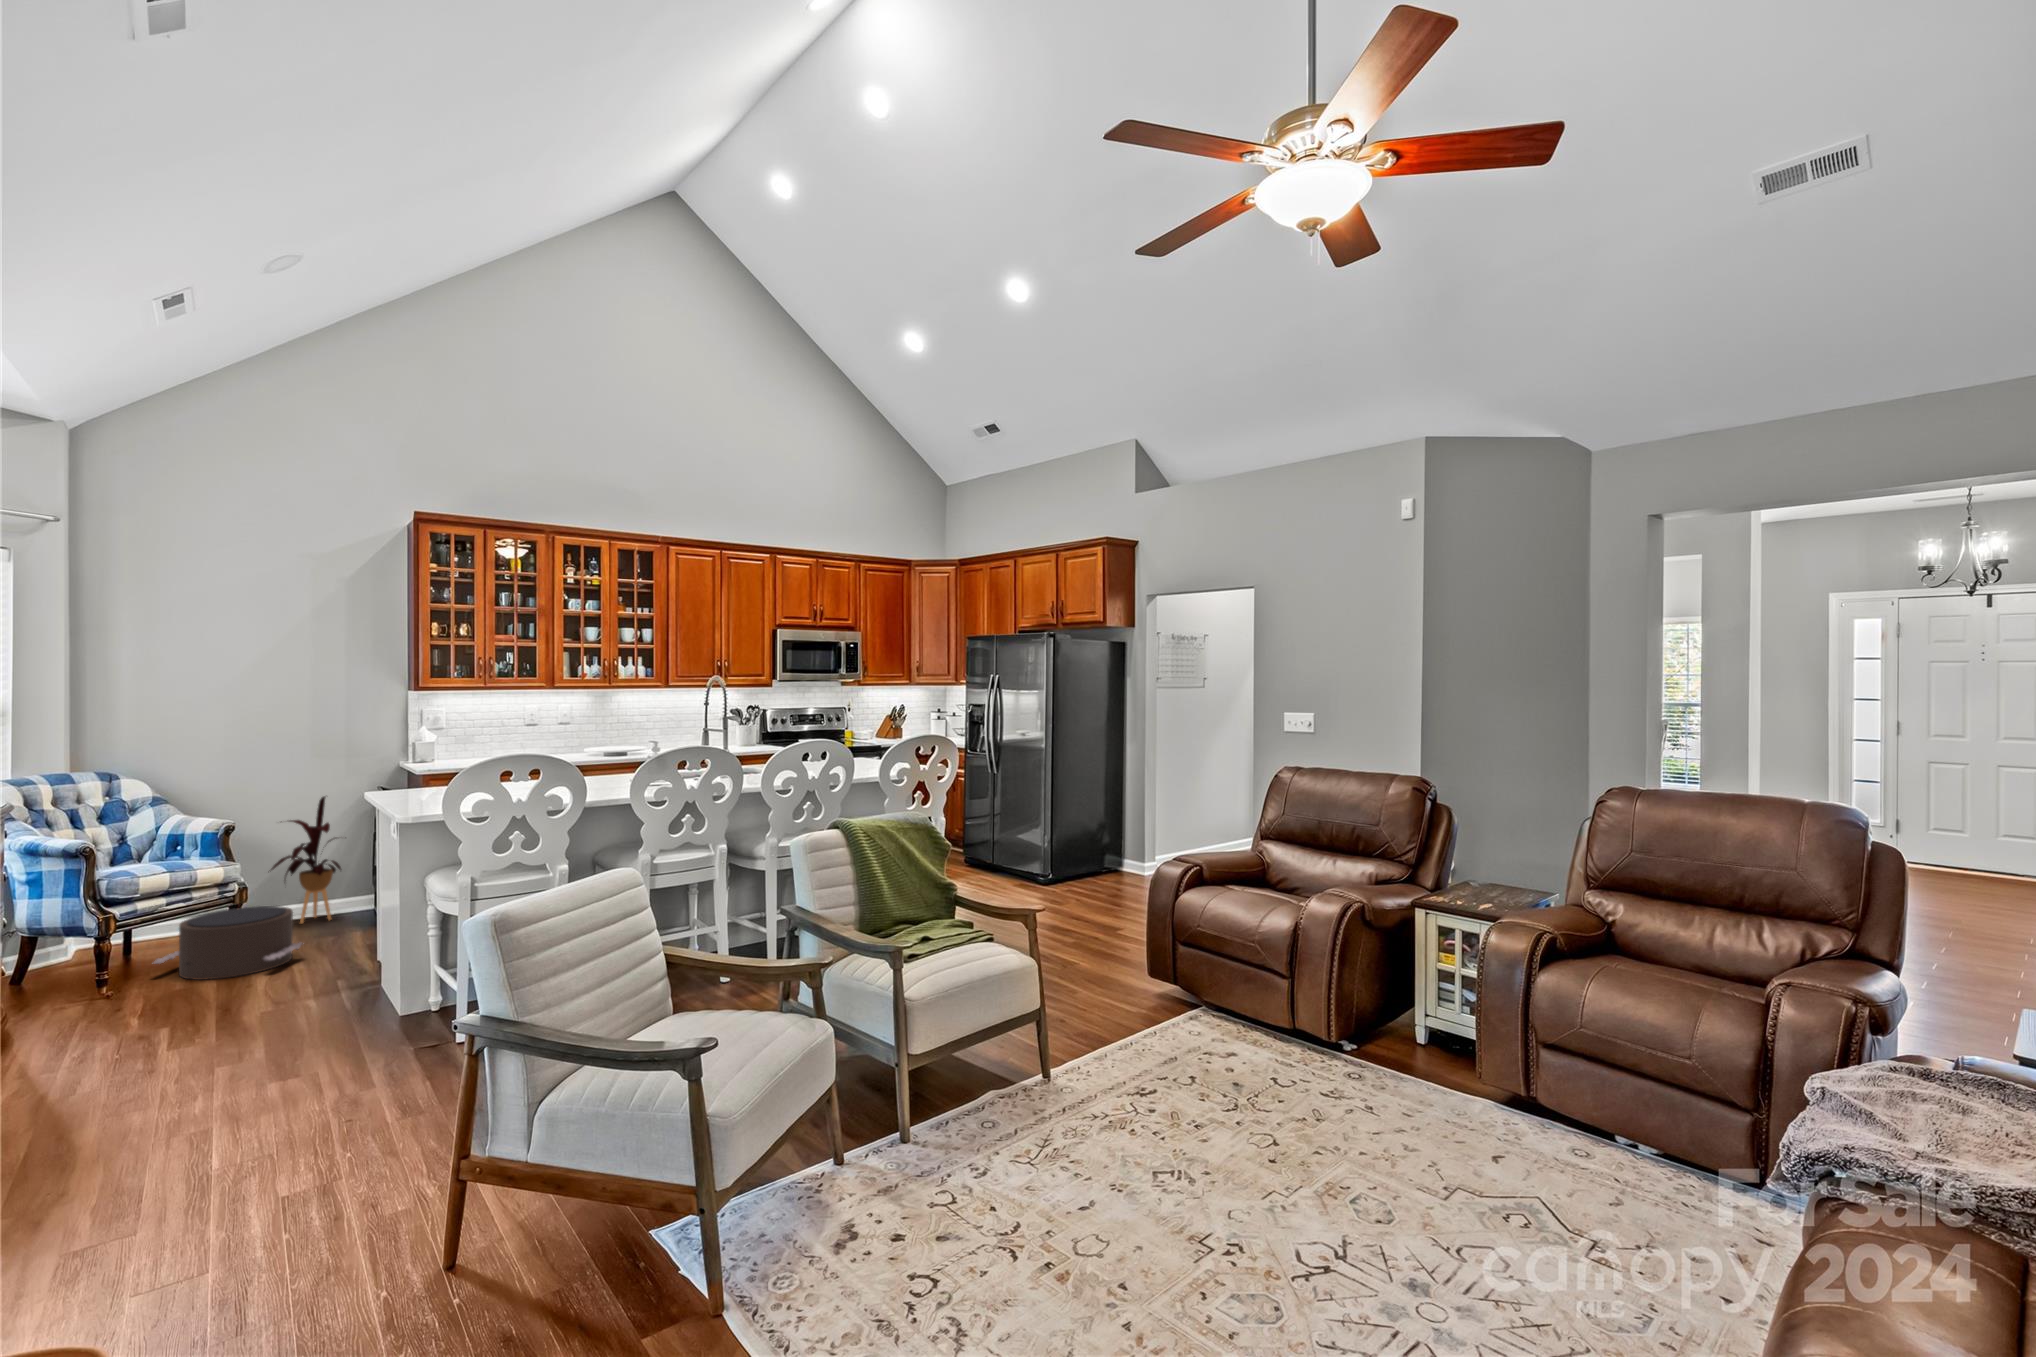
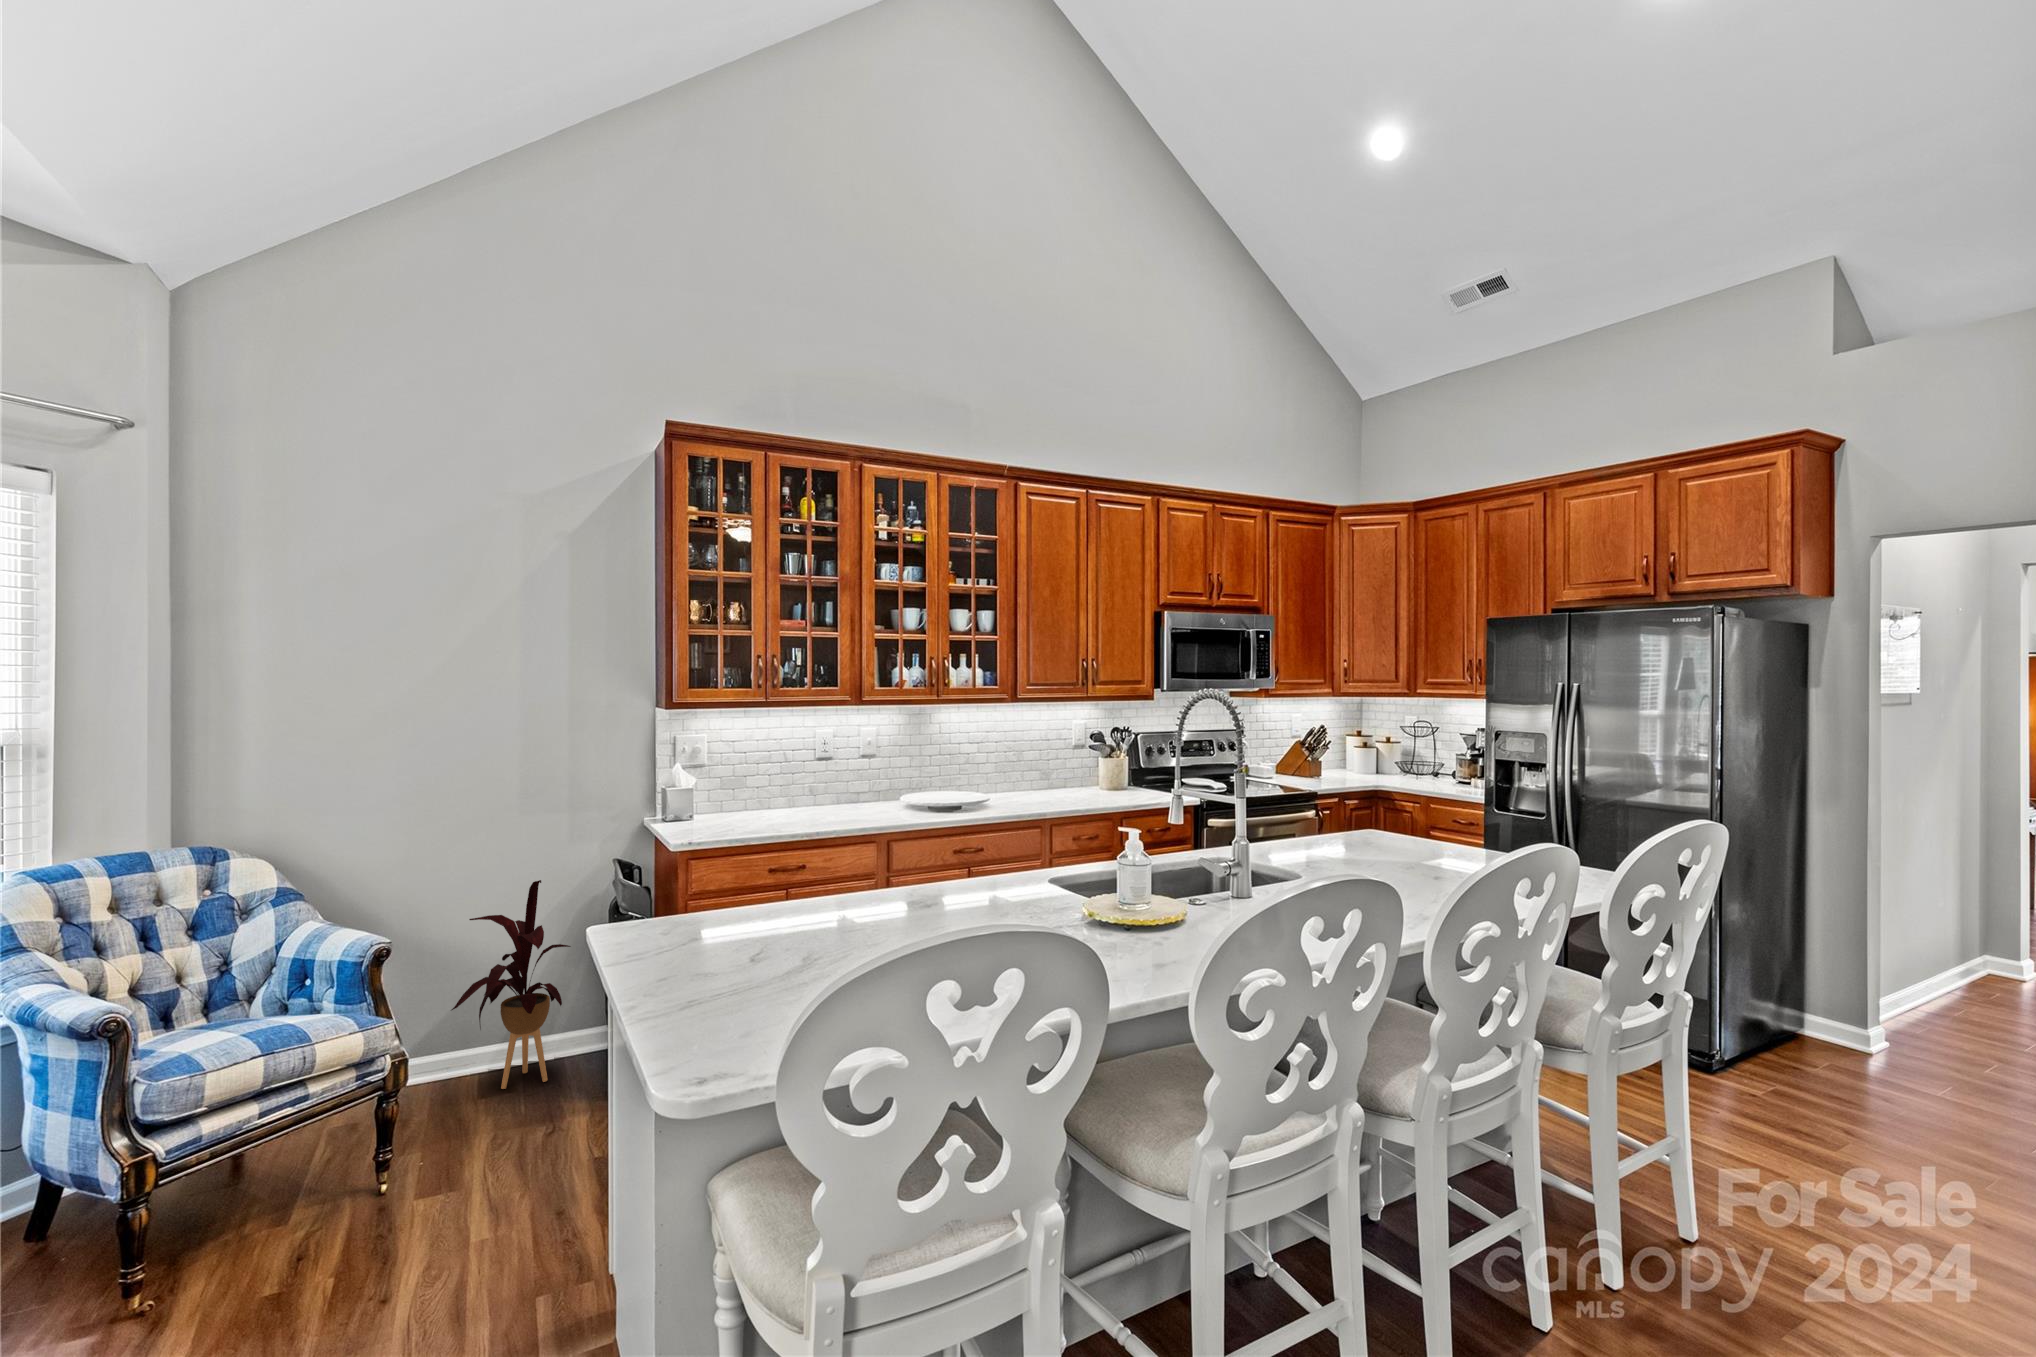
pouf: present [152,906,302,980] -> none [233,1096,495,1273]

